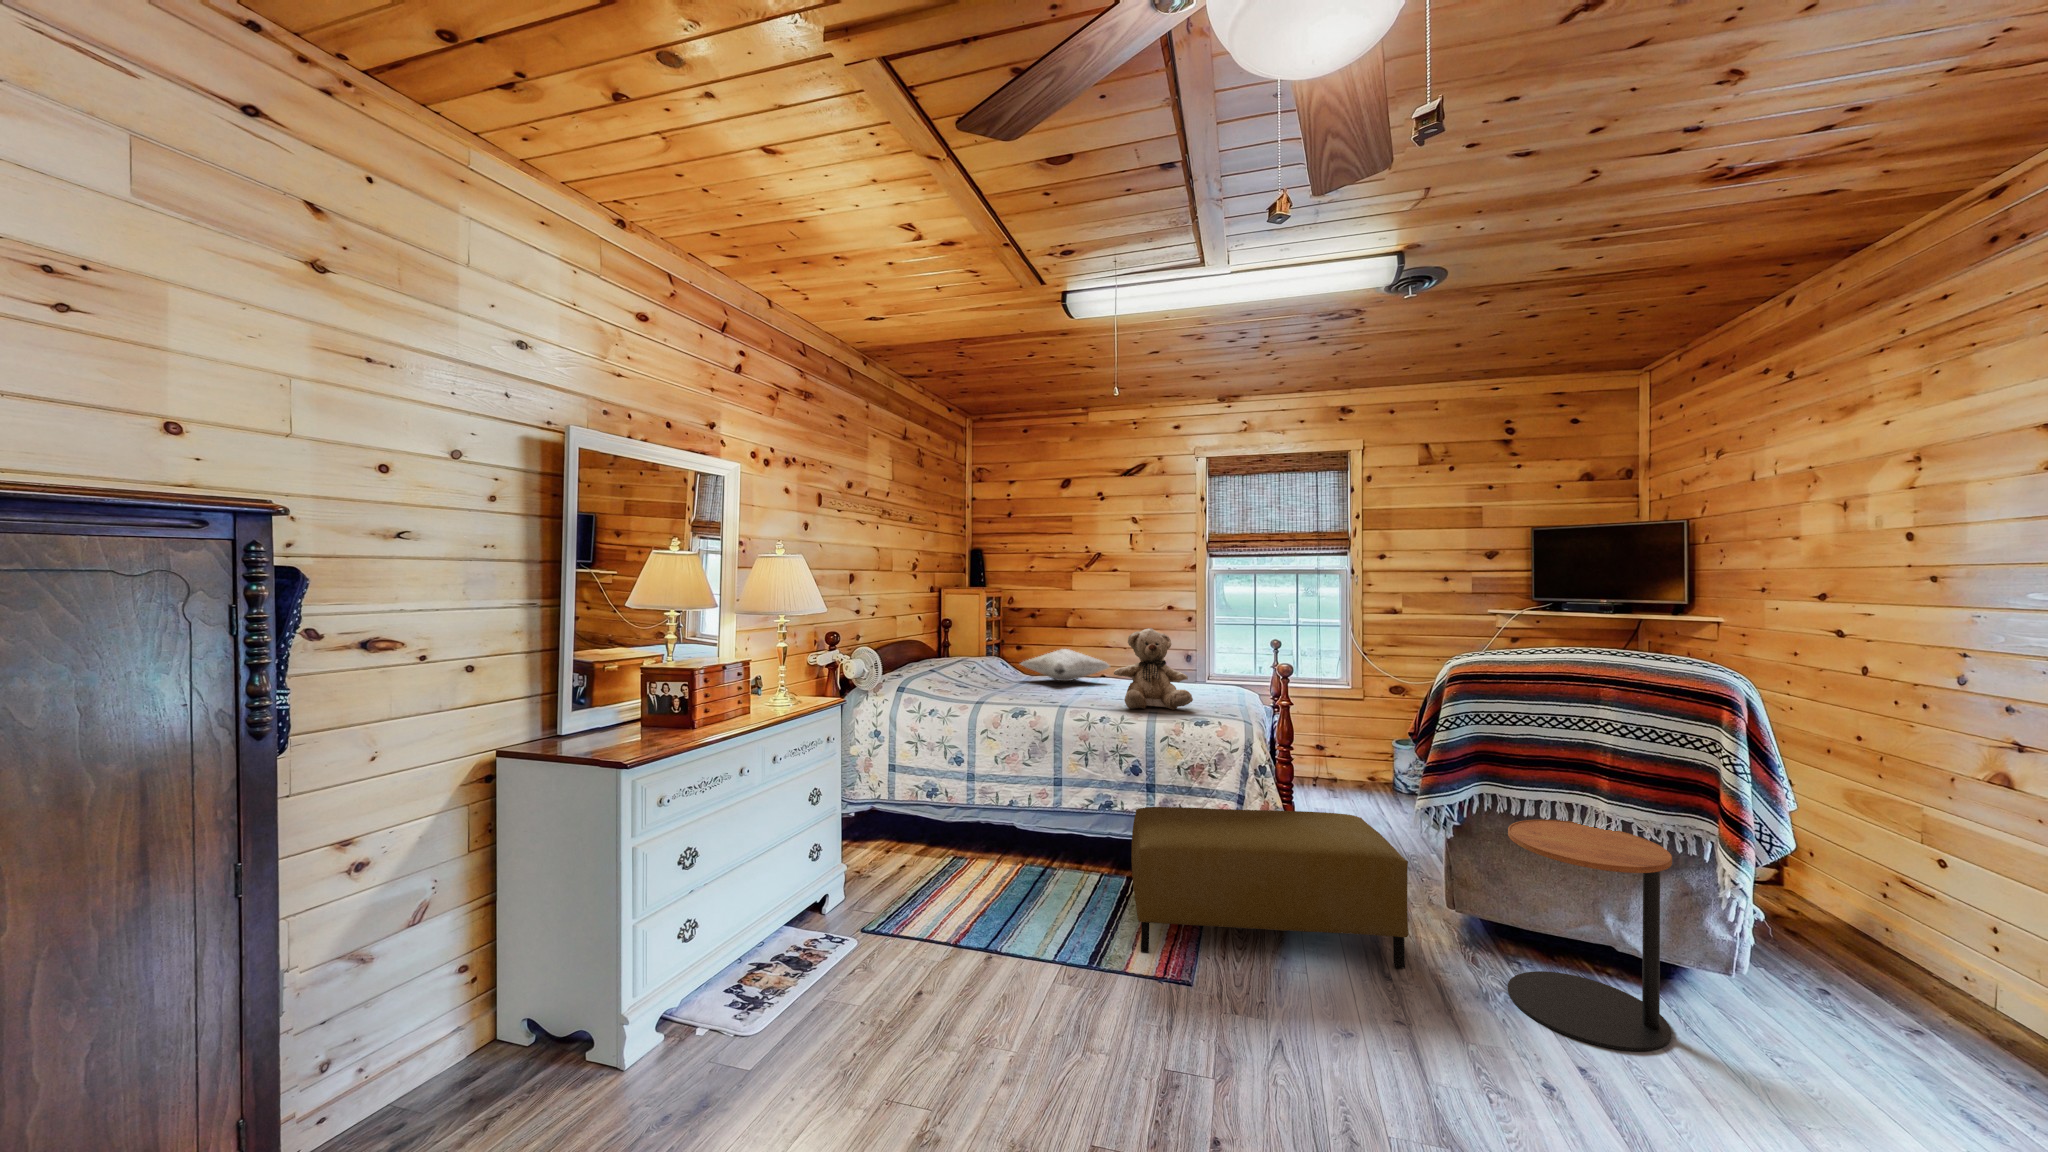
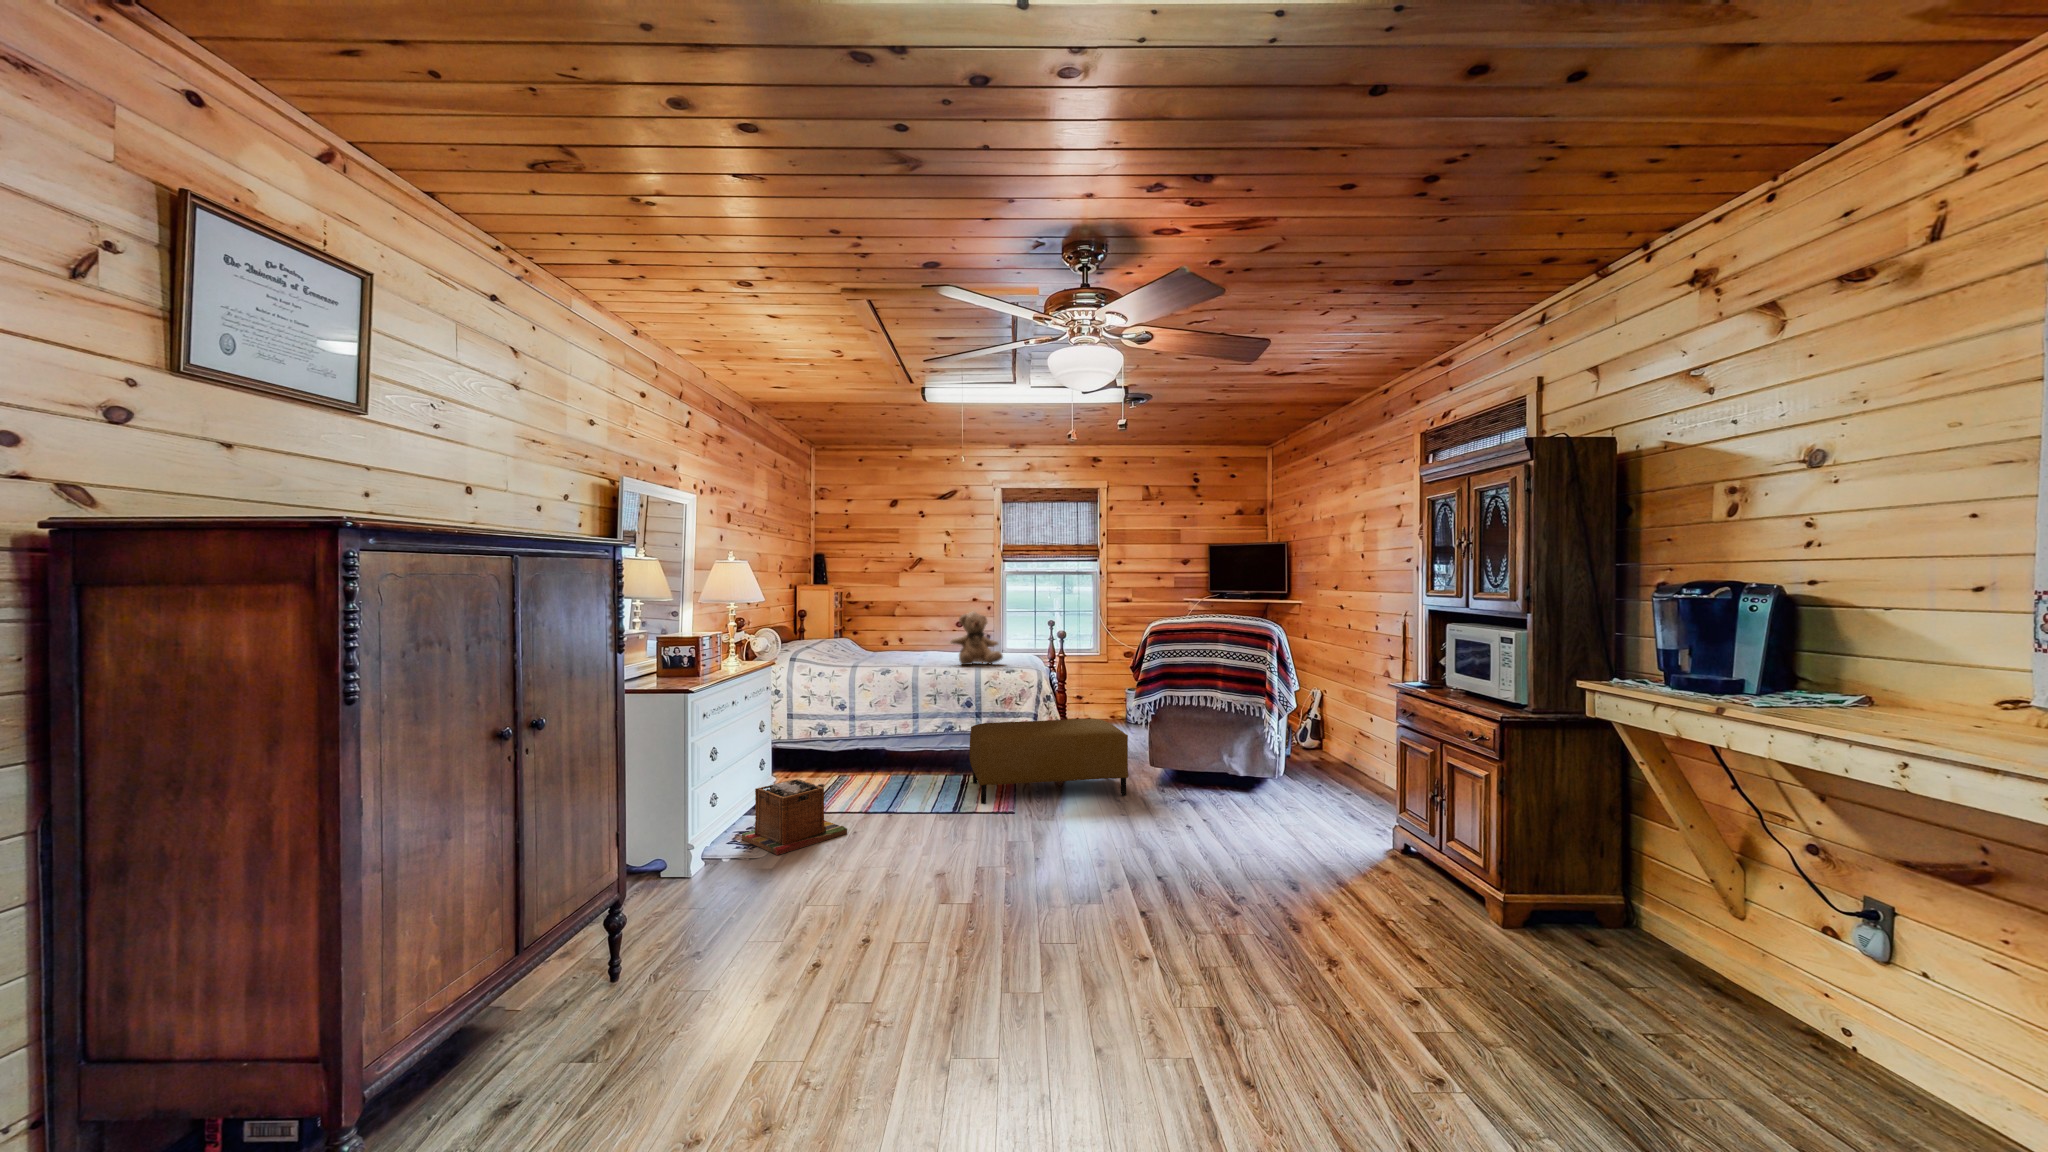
pillow: present [1021,649,1109,681] -> none [868,630,938,655]
side table: present [1508,820,1672,1051] -> none [1176,707,1246,811]
laundry basket: none [751,893,906,1040] -> present [742,779,847,855]

